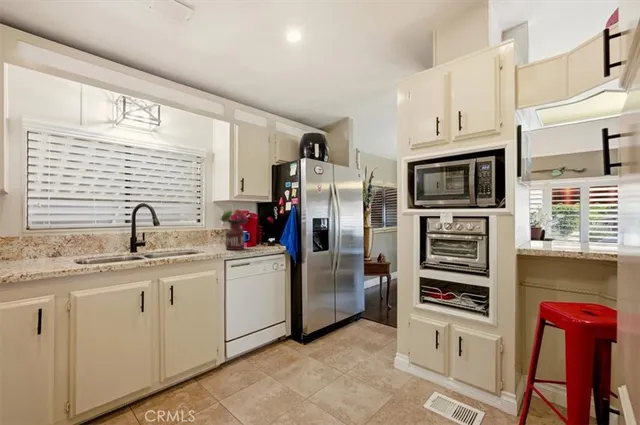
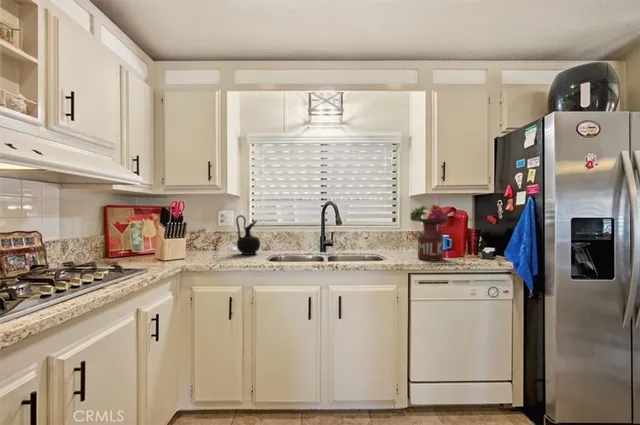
ceramic jug: none [23,220,60,264] -> present [236,215,260,255]

